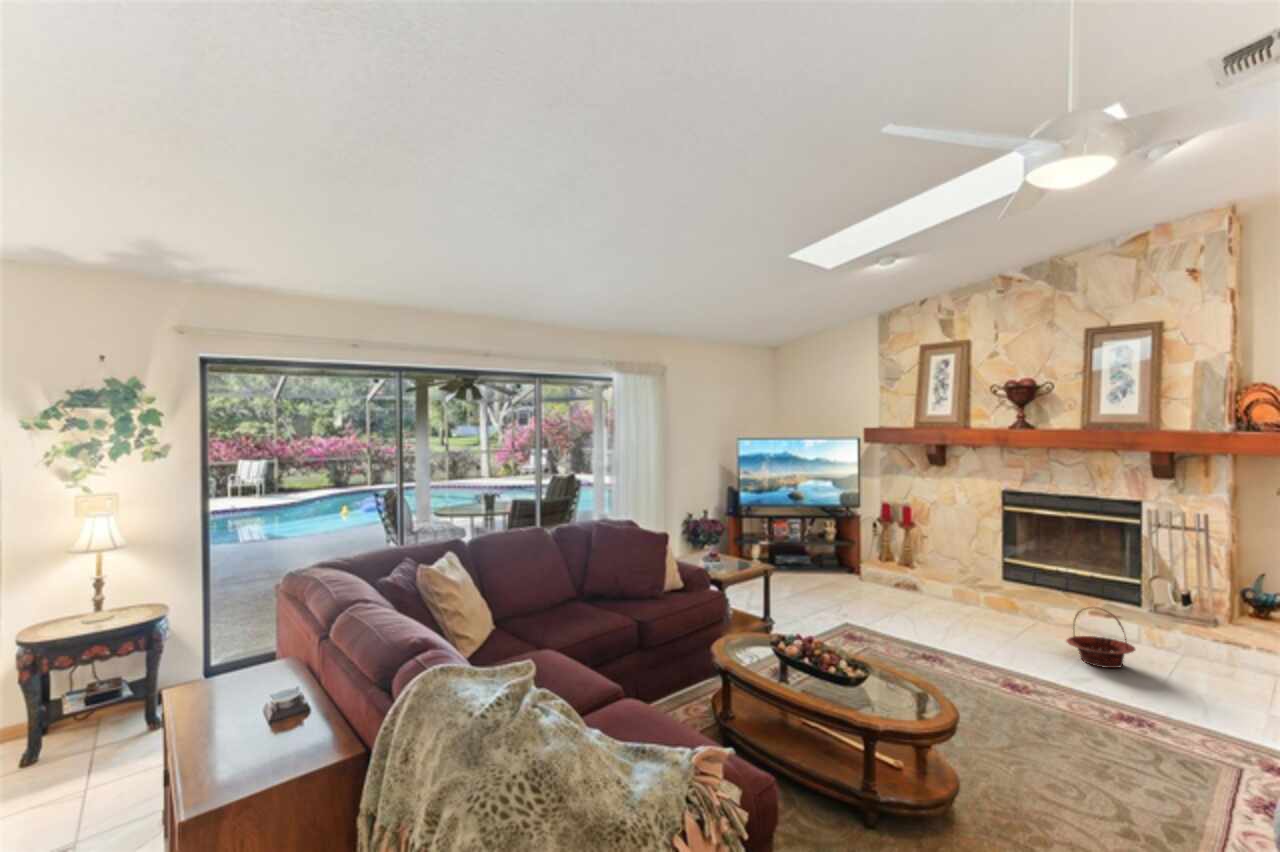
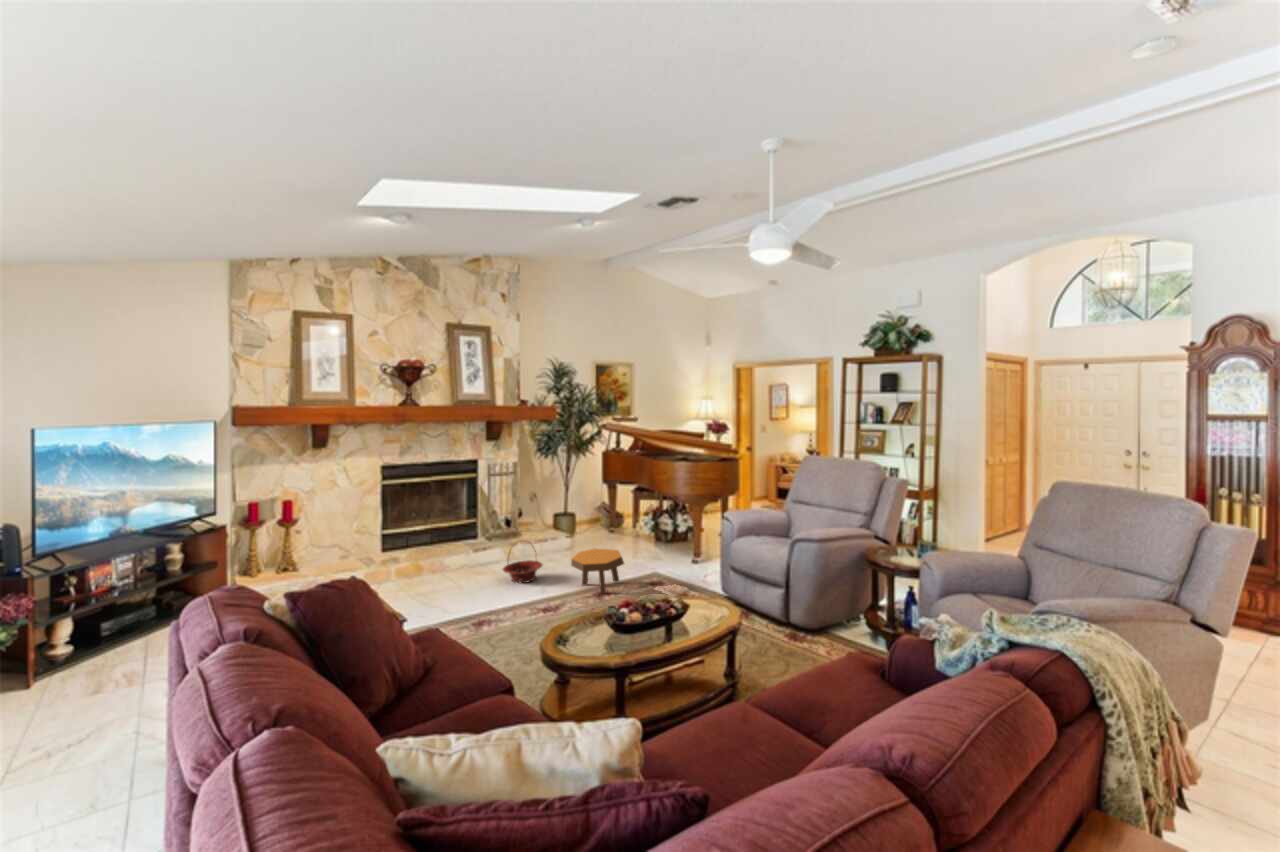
footstool: none [1123,653,1245,733] -> present [571,548,624,594]

